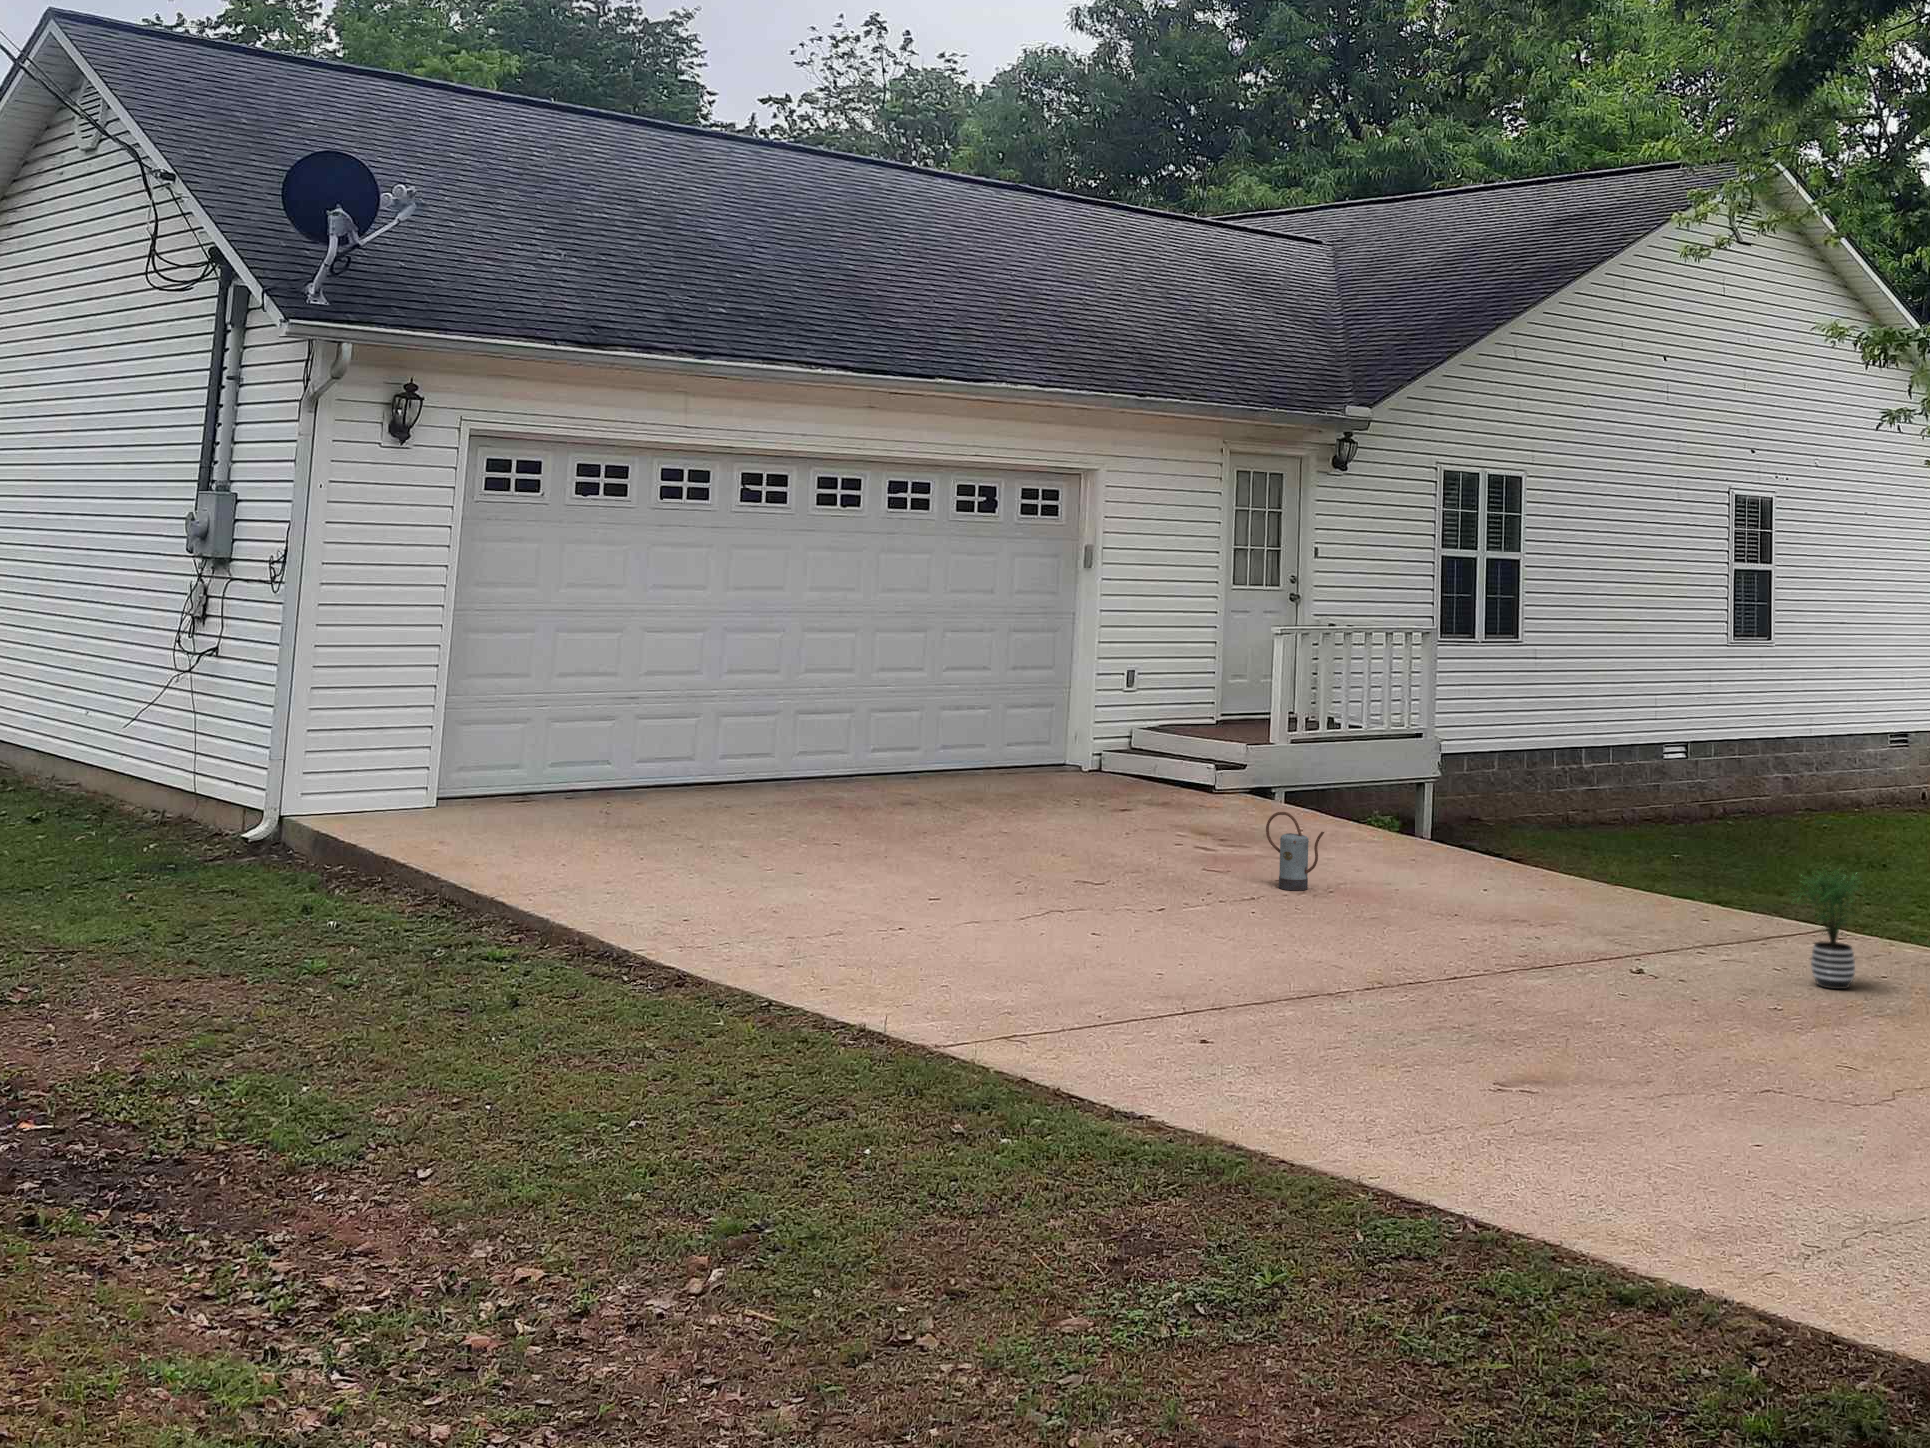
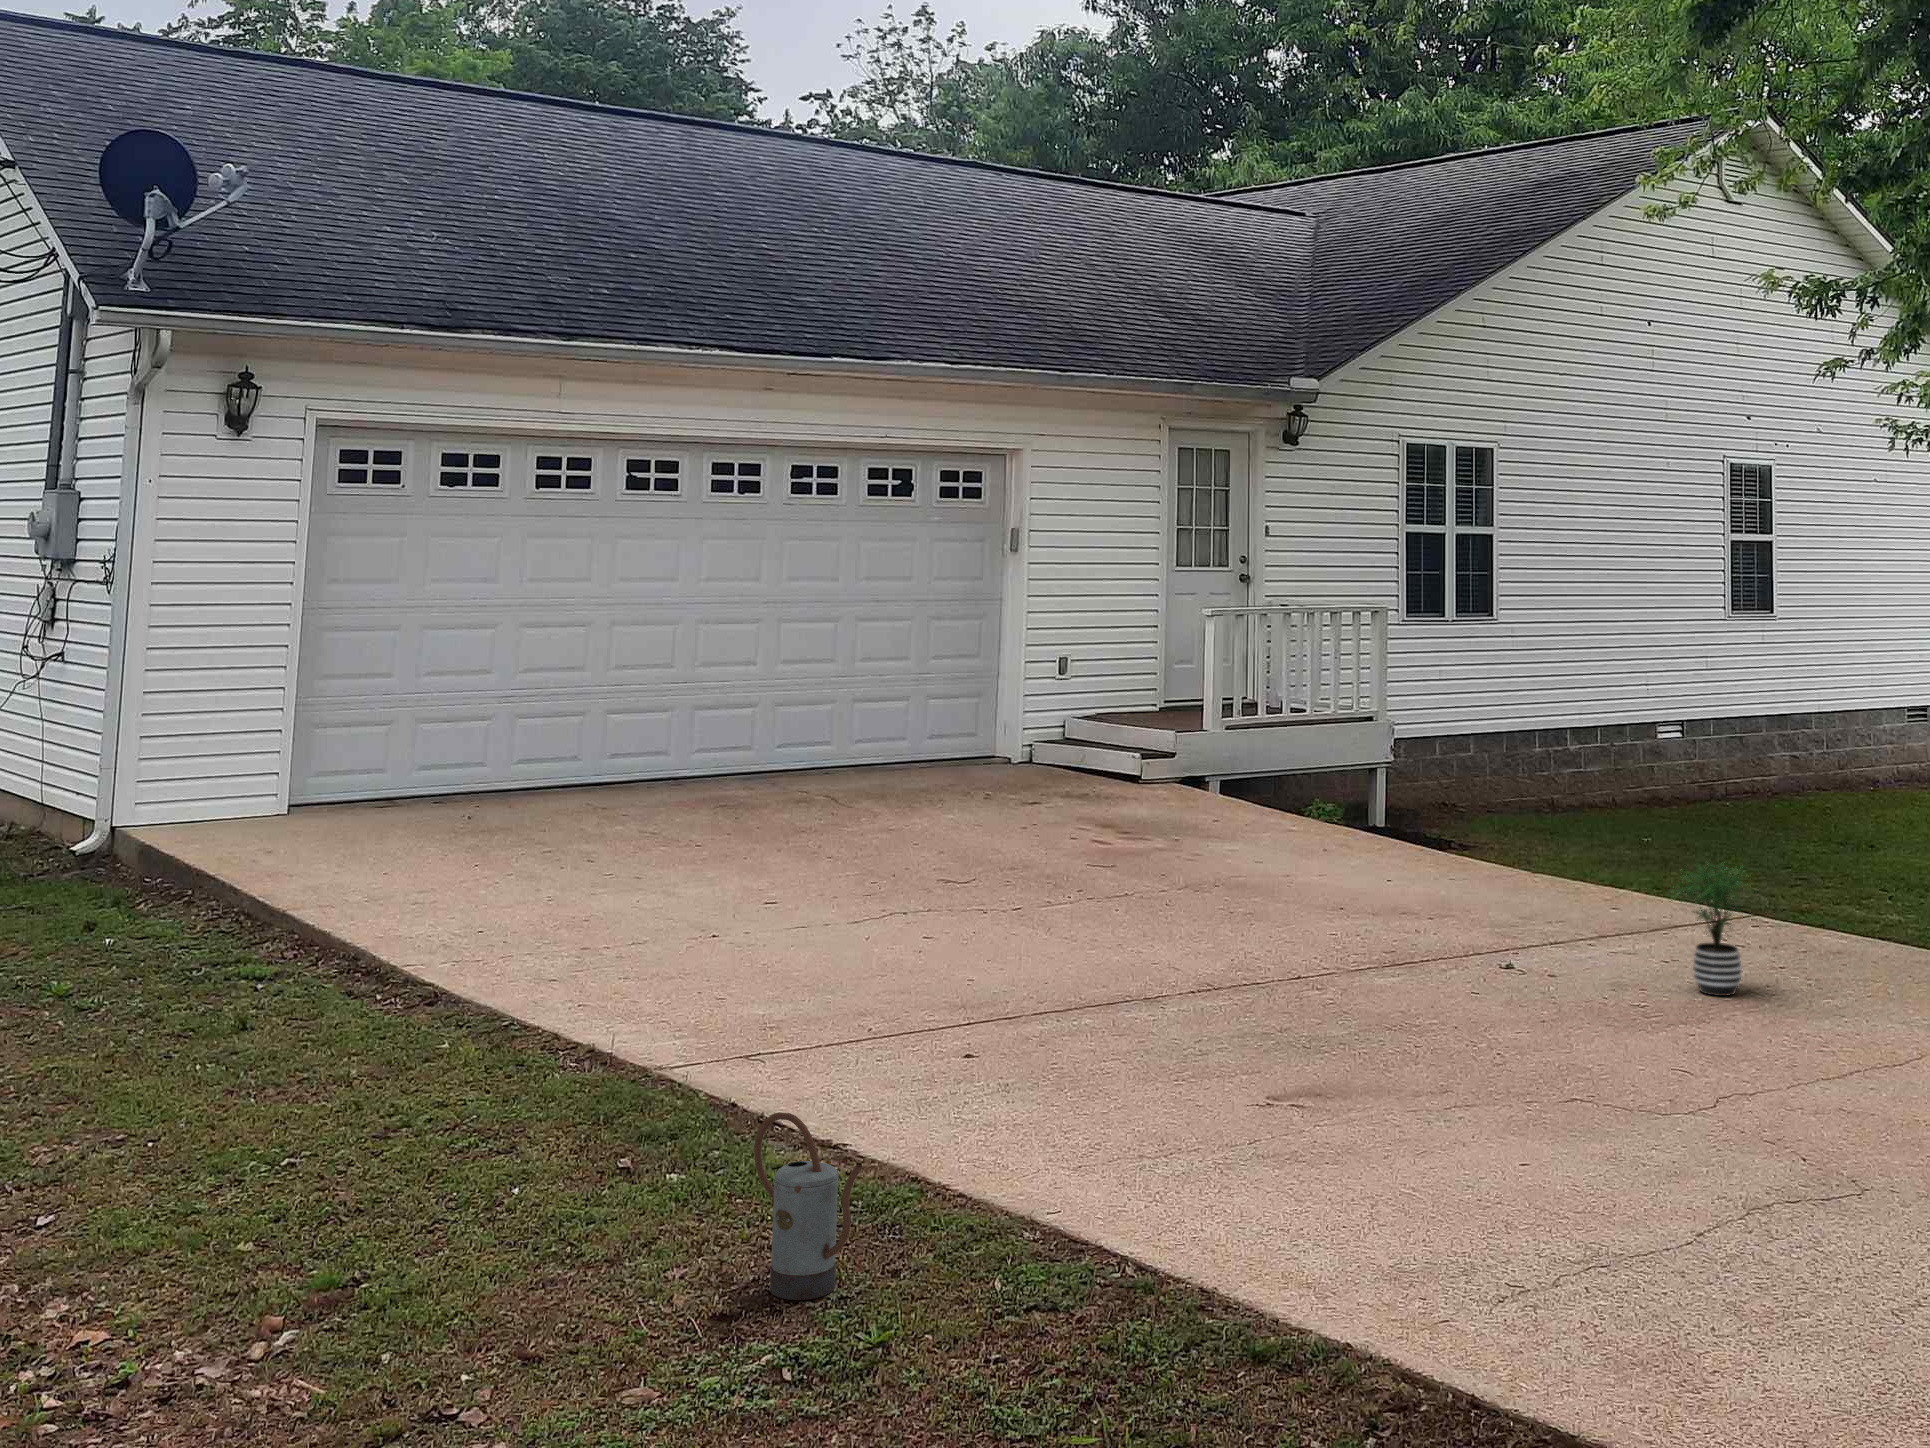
watering can: present [1266,812,1324,891] -> present [754,1112,863,1300]

